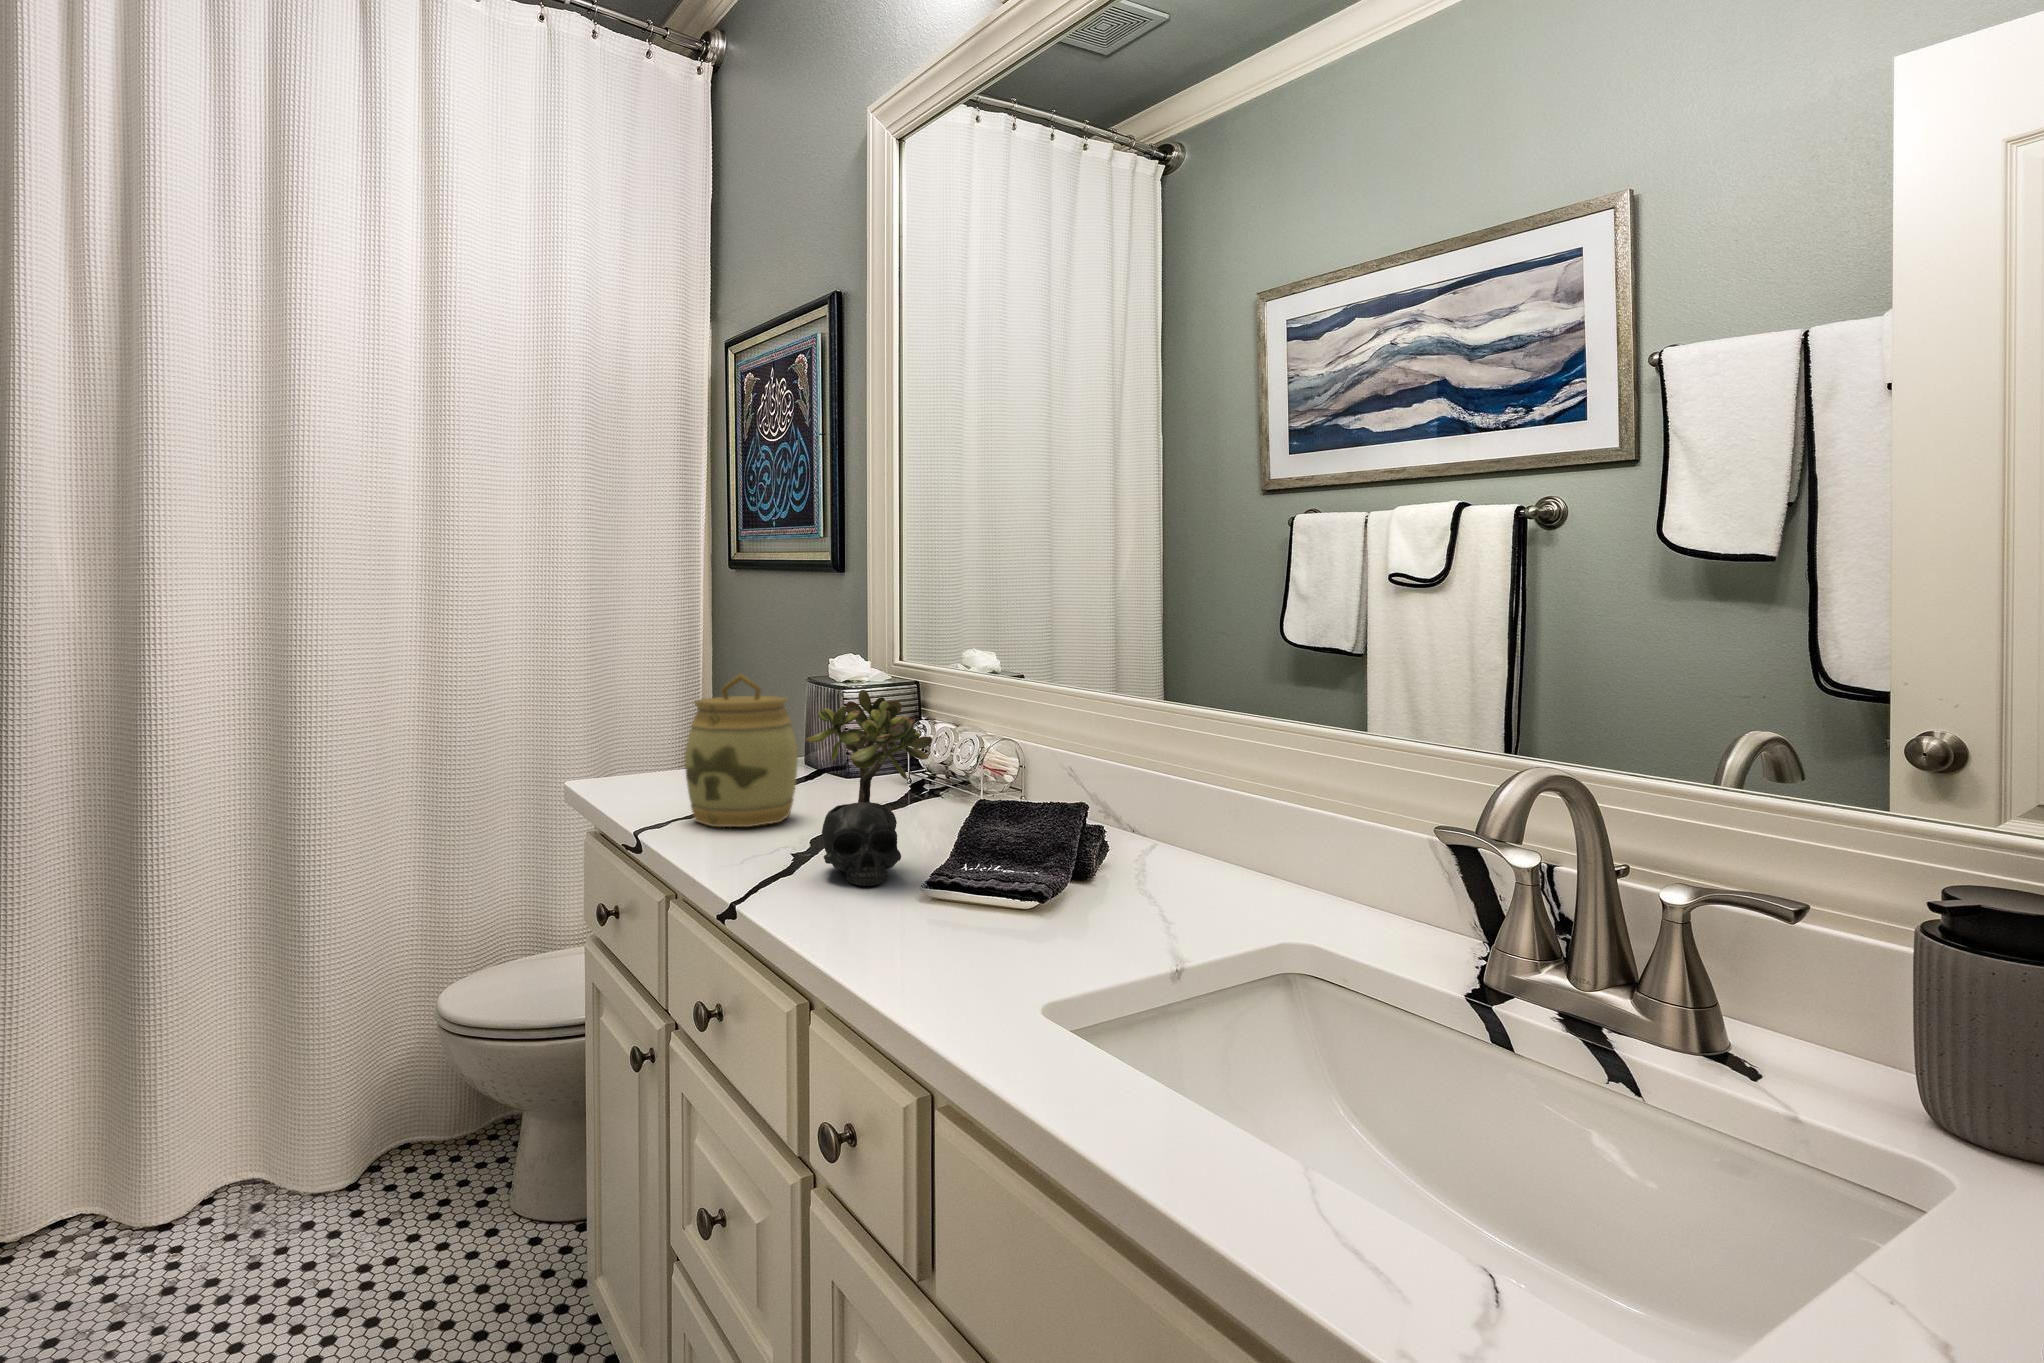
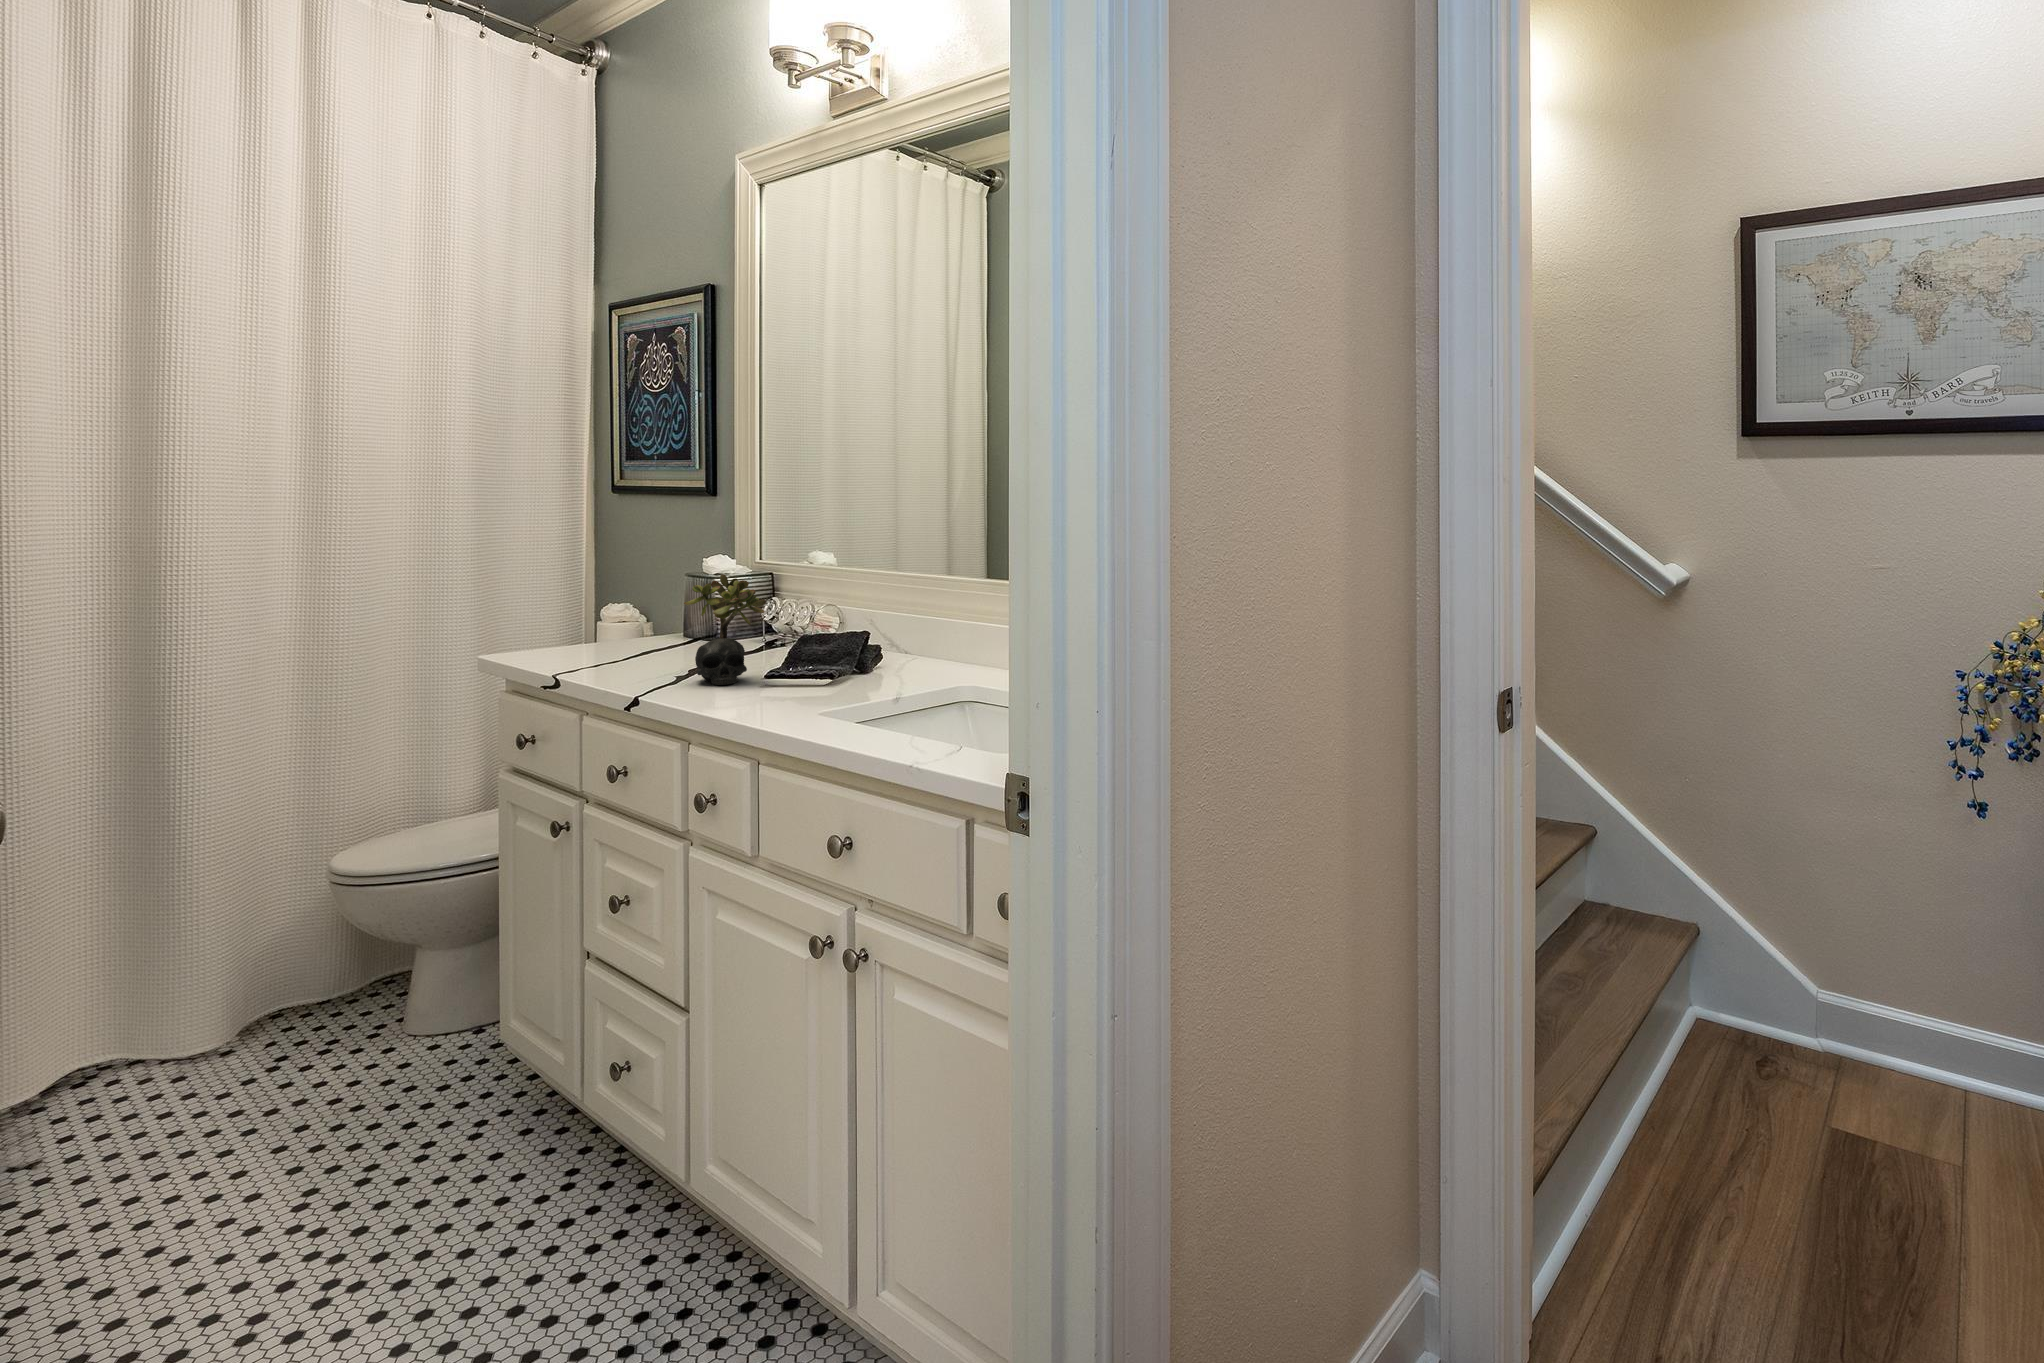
jar: present [685,674,798,827] -> none [594,567,679,666]

